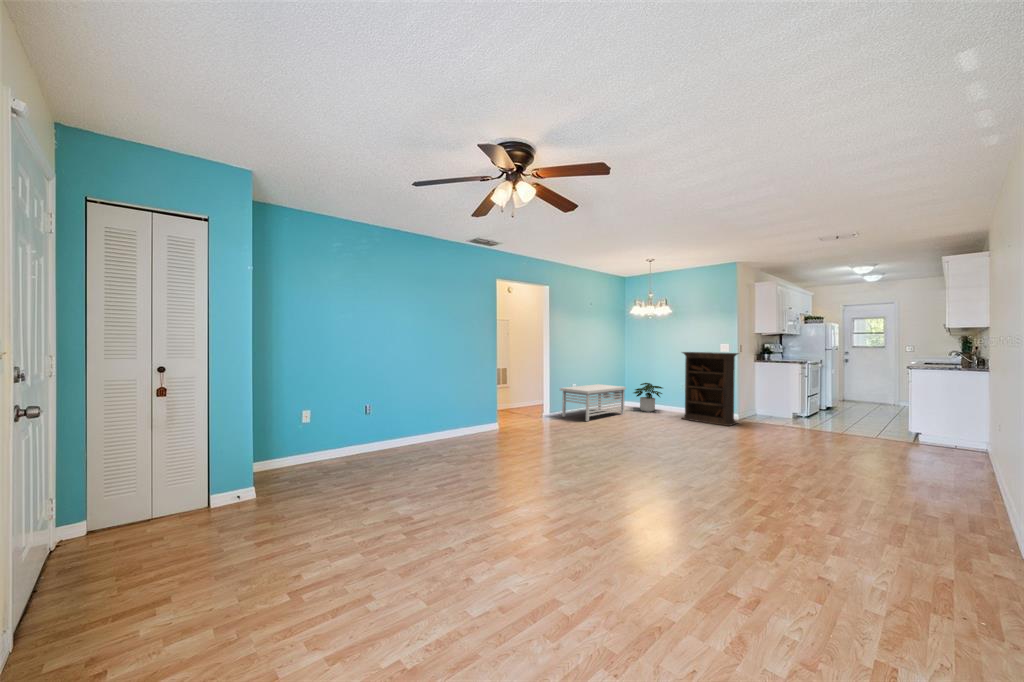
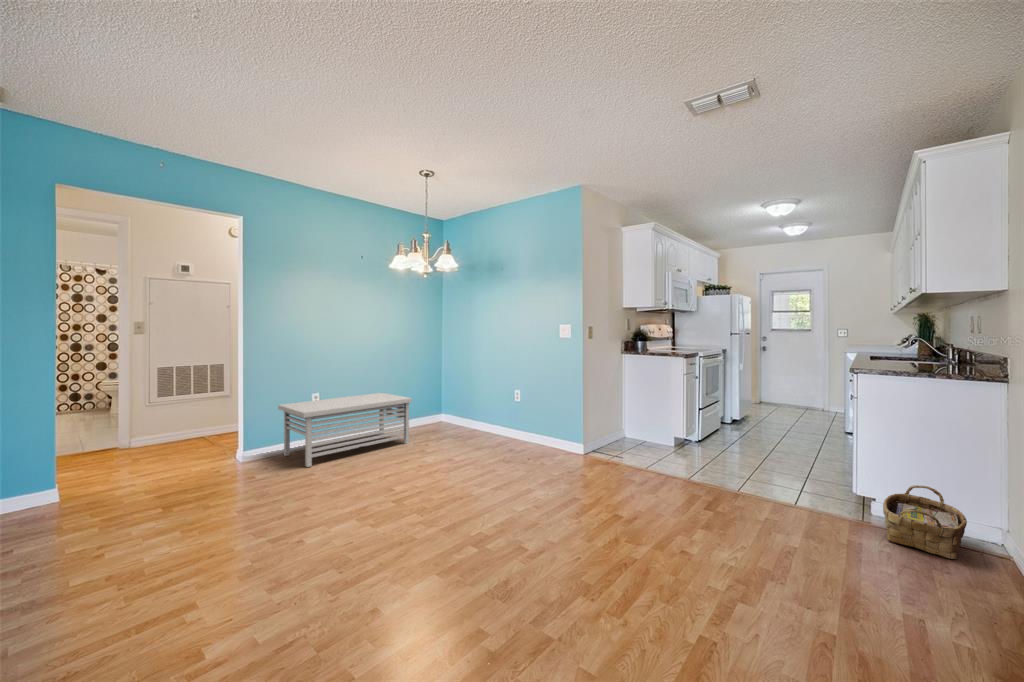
bookcase: present [682,352,738,426] -> none [488,339,578,471]
potted plant: present [634,383,662,412] -> none [433,389,485,436]
woven basket: none [924,426,964,455] -> present [883,485,967,559]

